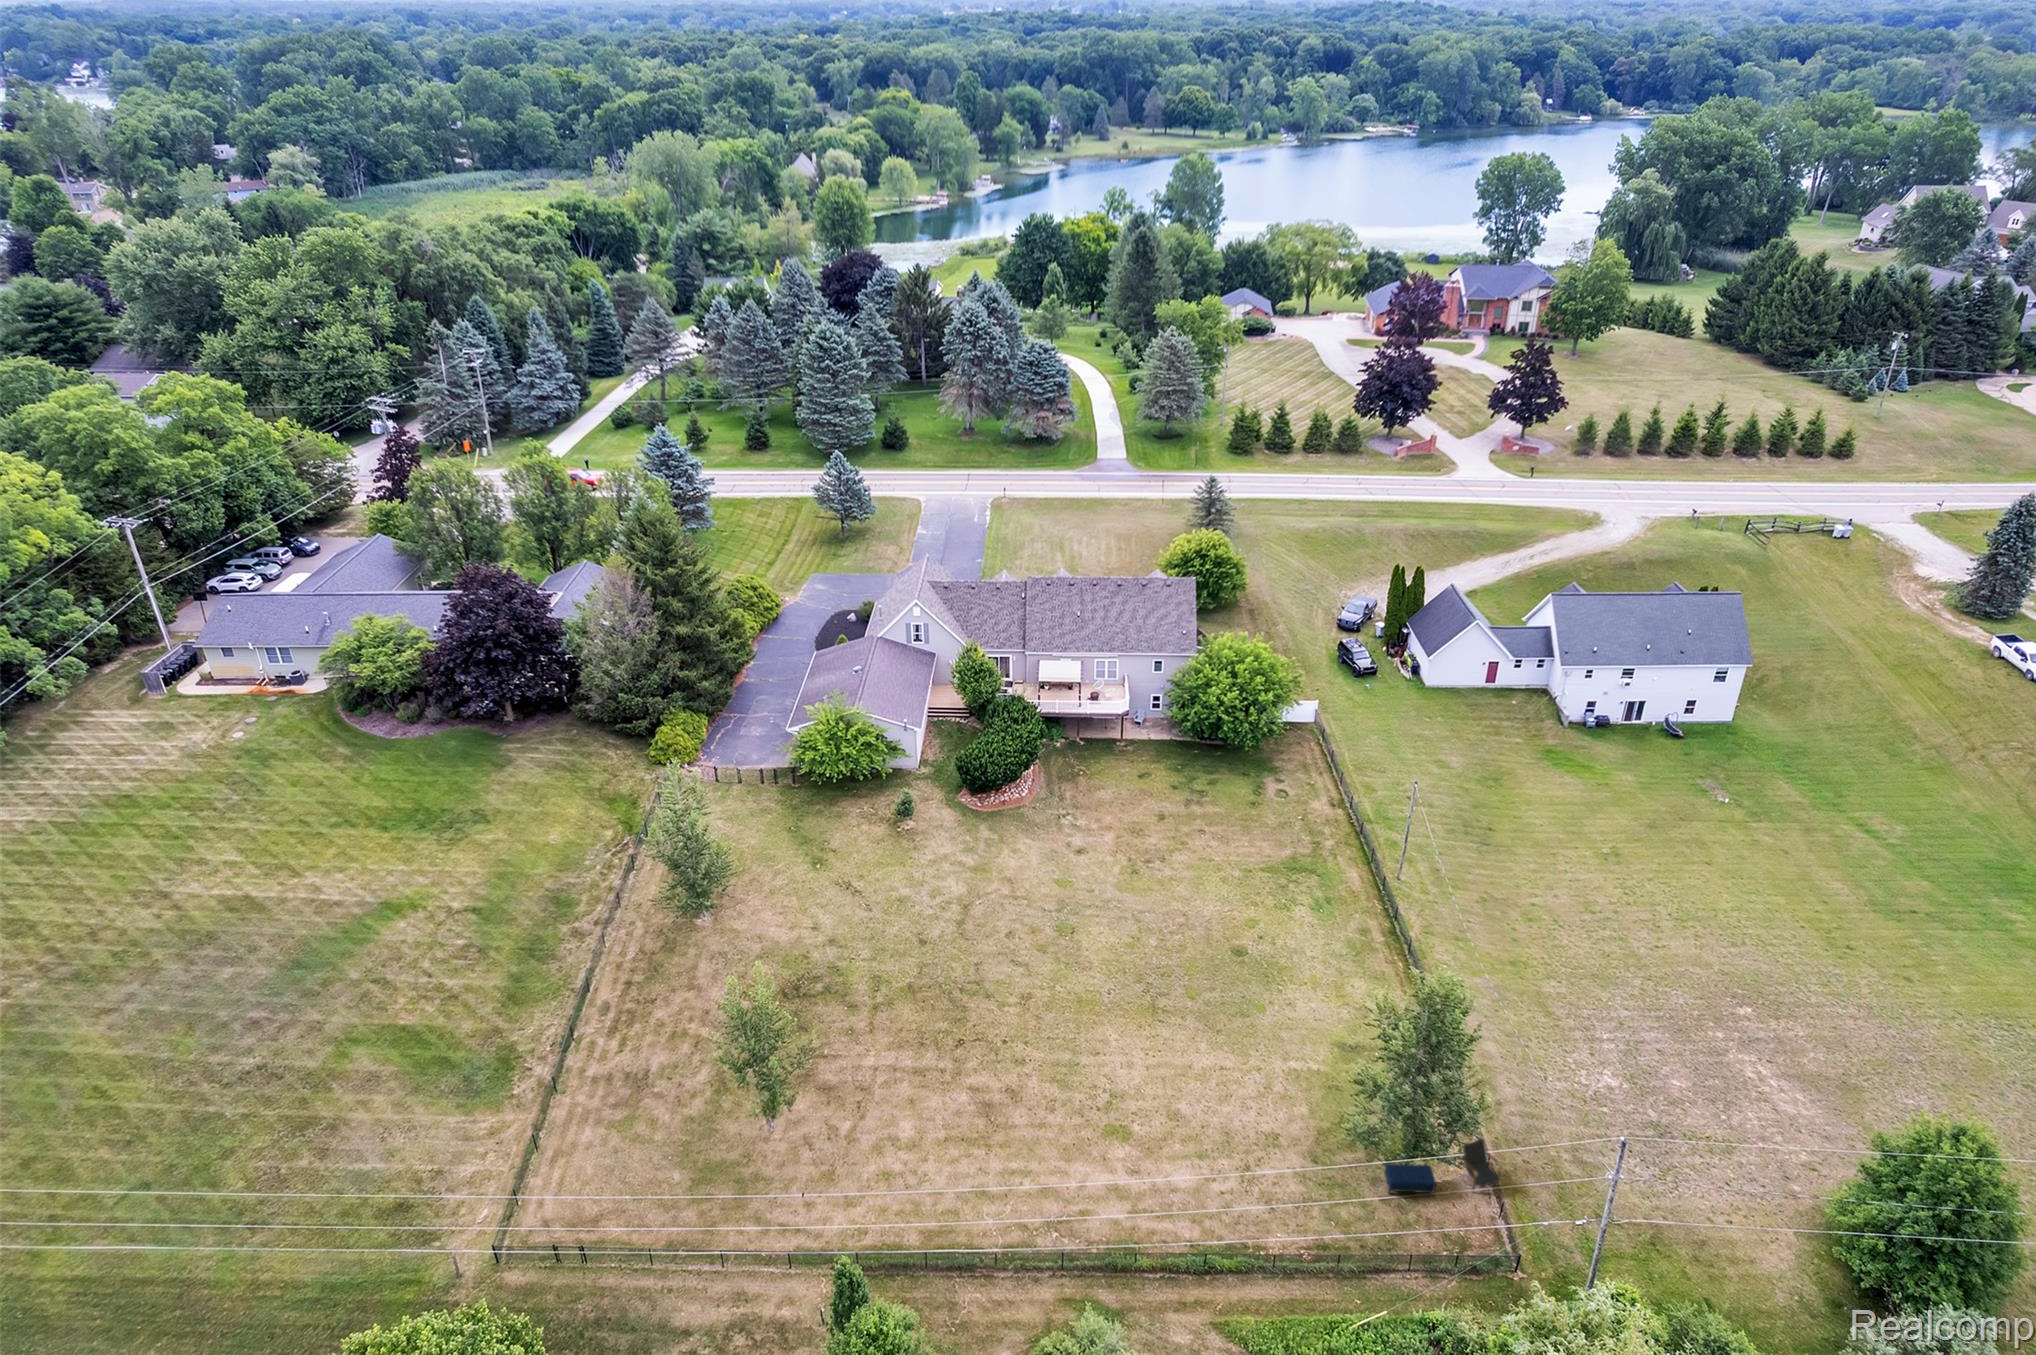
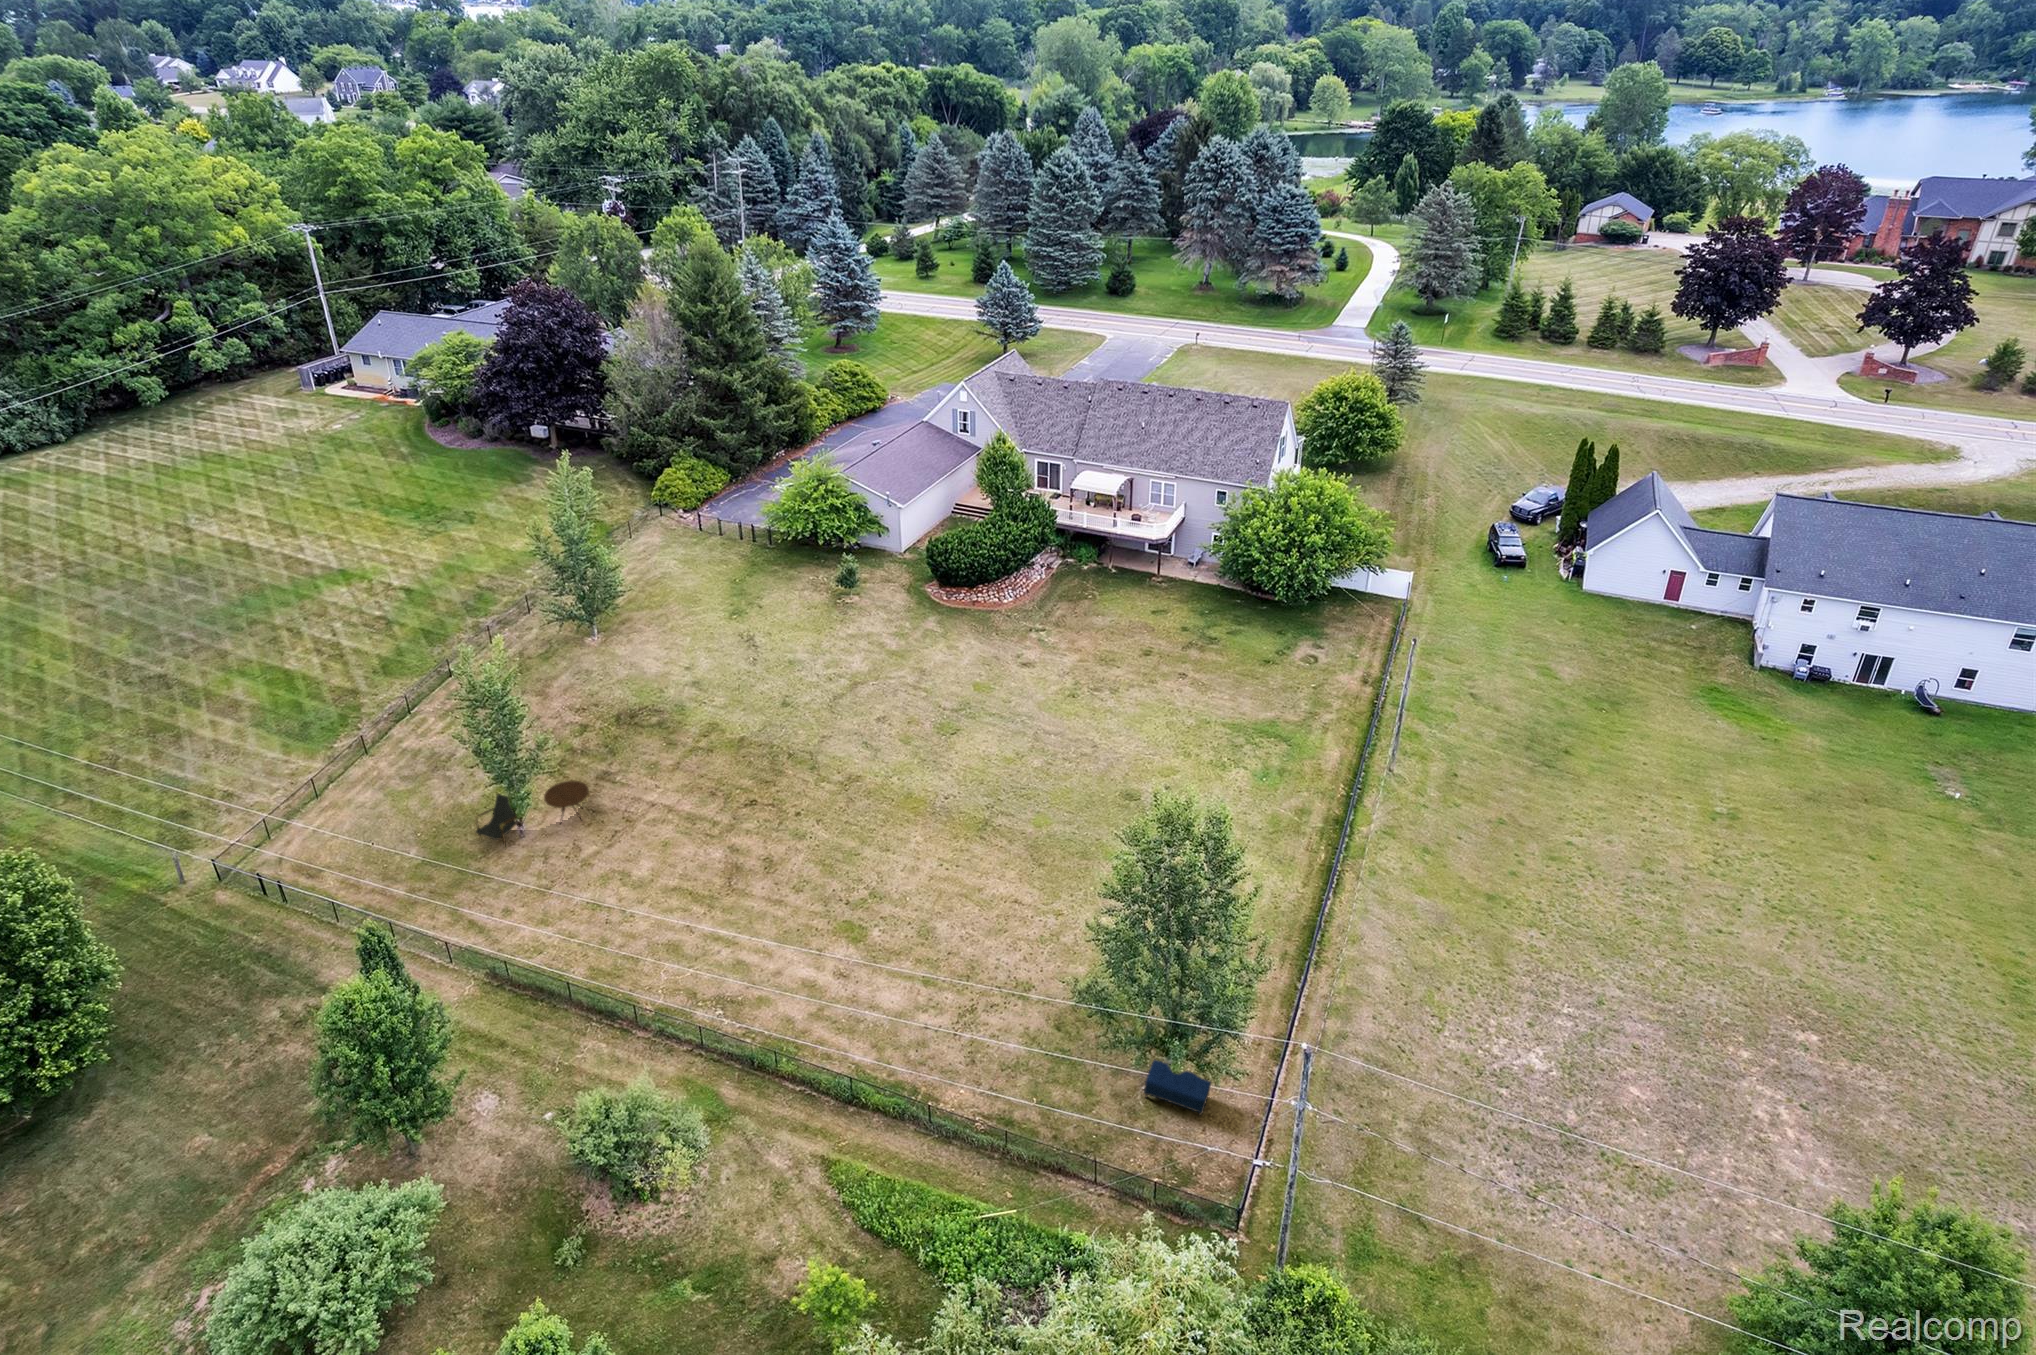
round table: none [790,1070,829,1113] -> present [544,780,589,817]
lounge chair: present [1459,1139,1502,1190] -> present [475,794,524,847]

